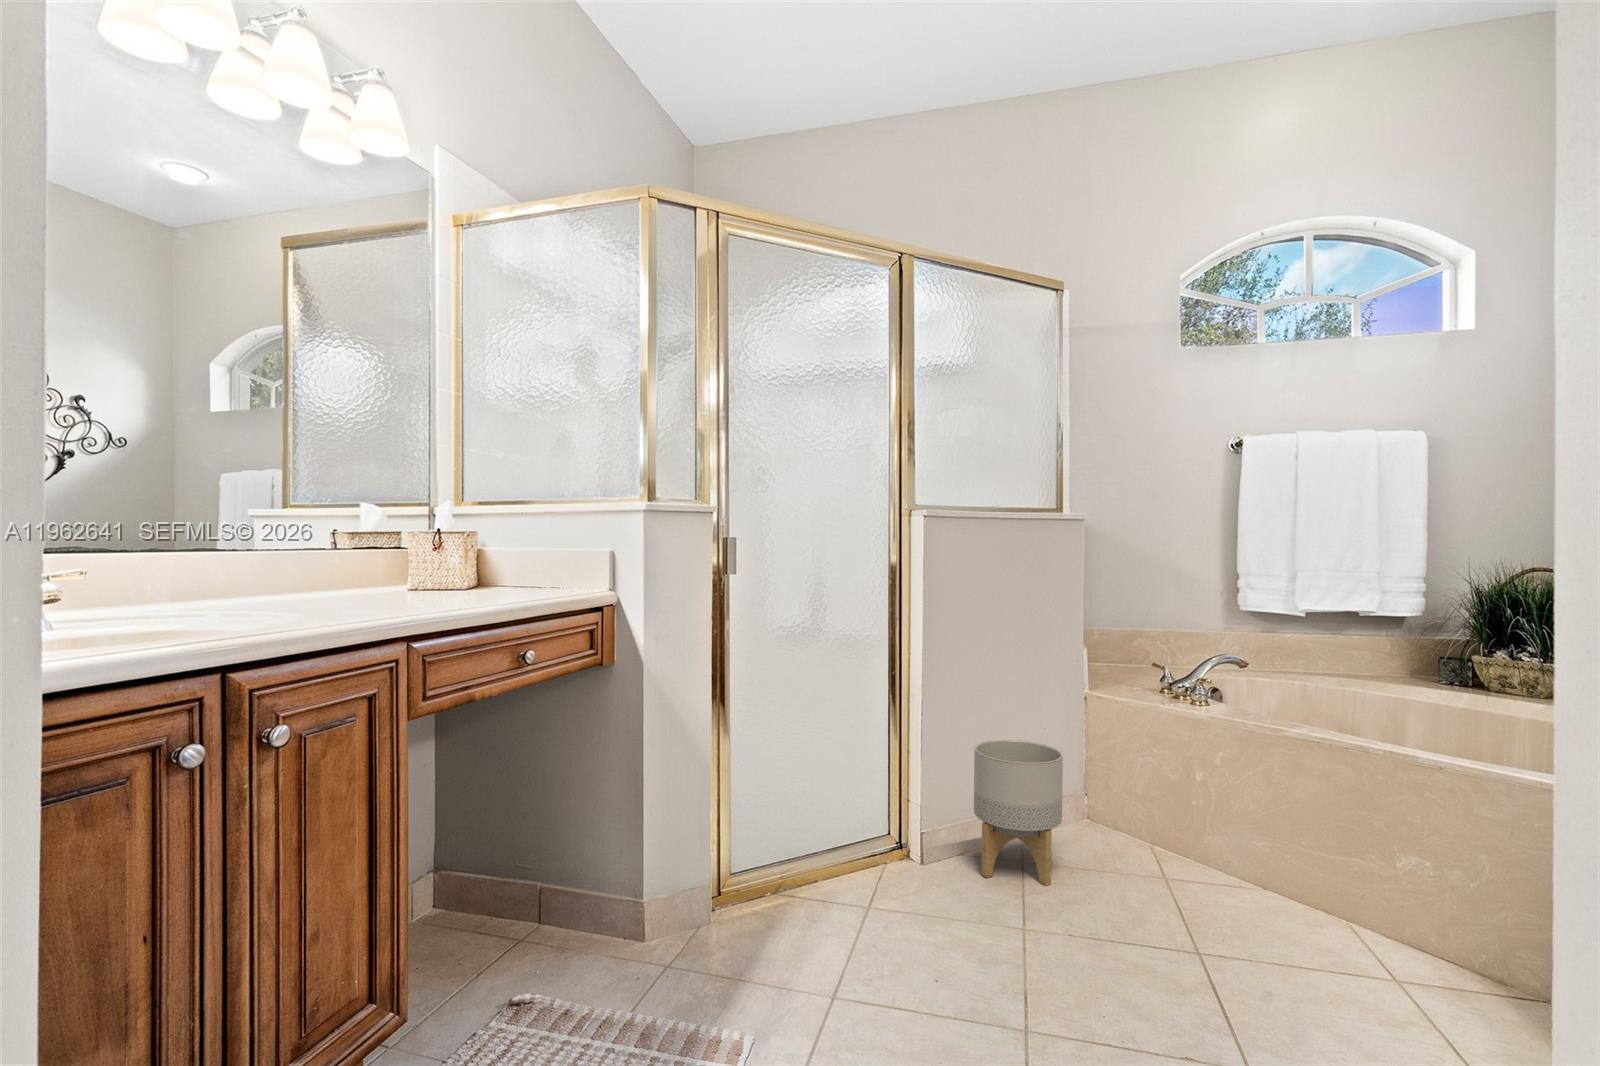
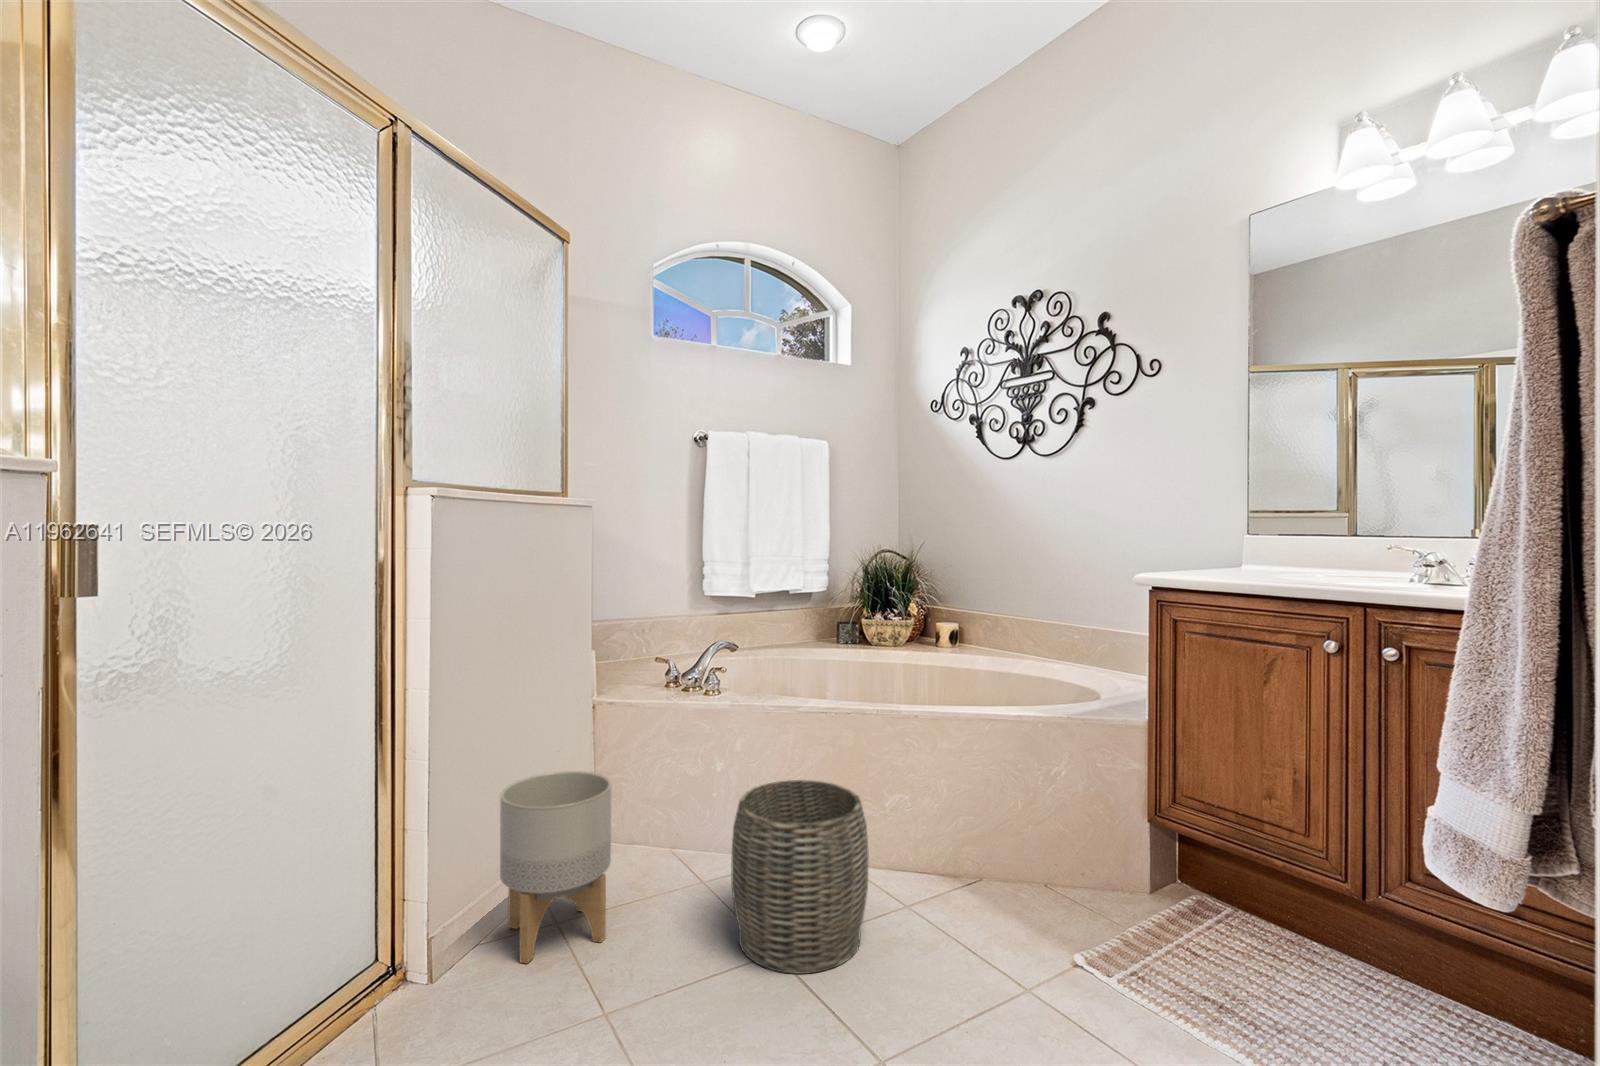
woven basket: none [1152,793,1307,981] -> present [731,780,868,974]

